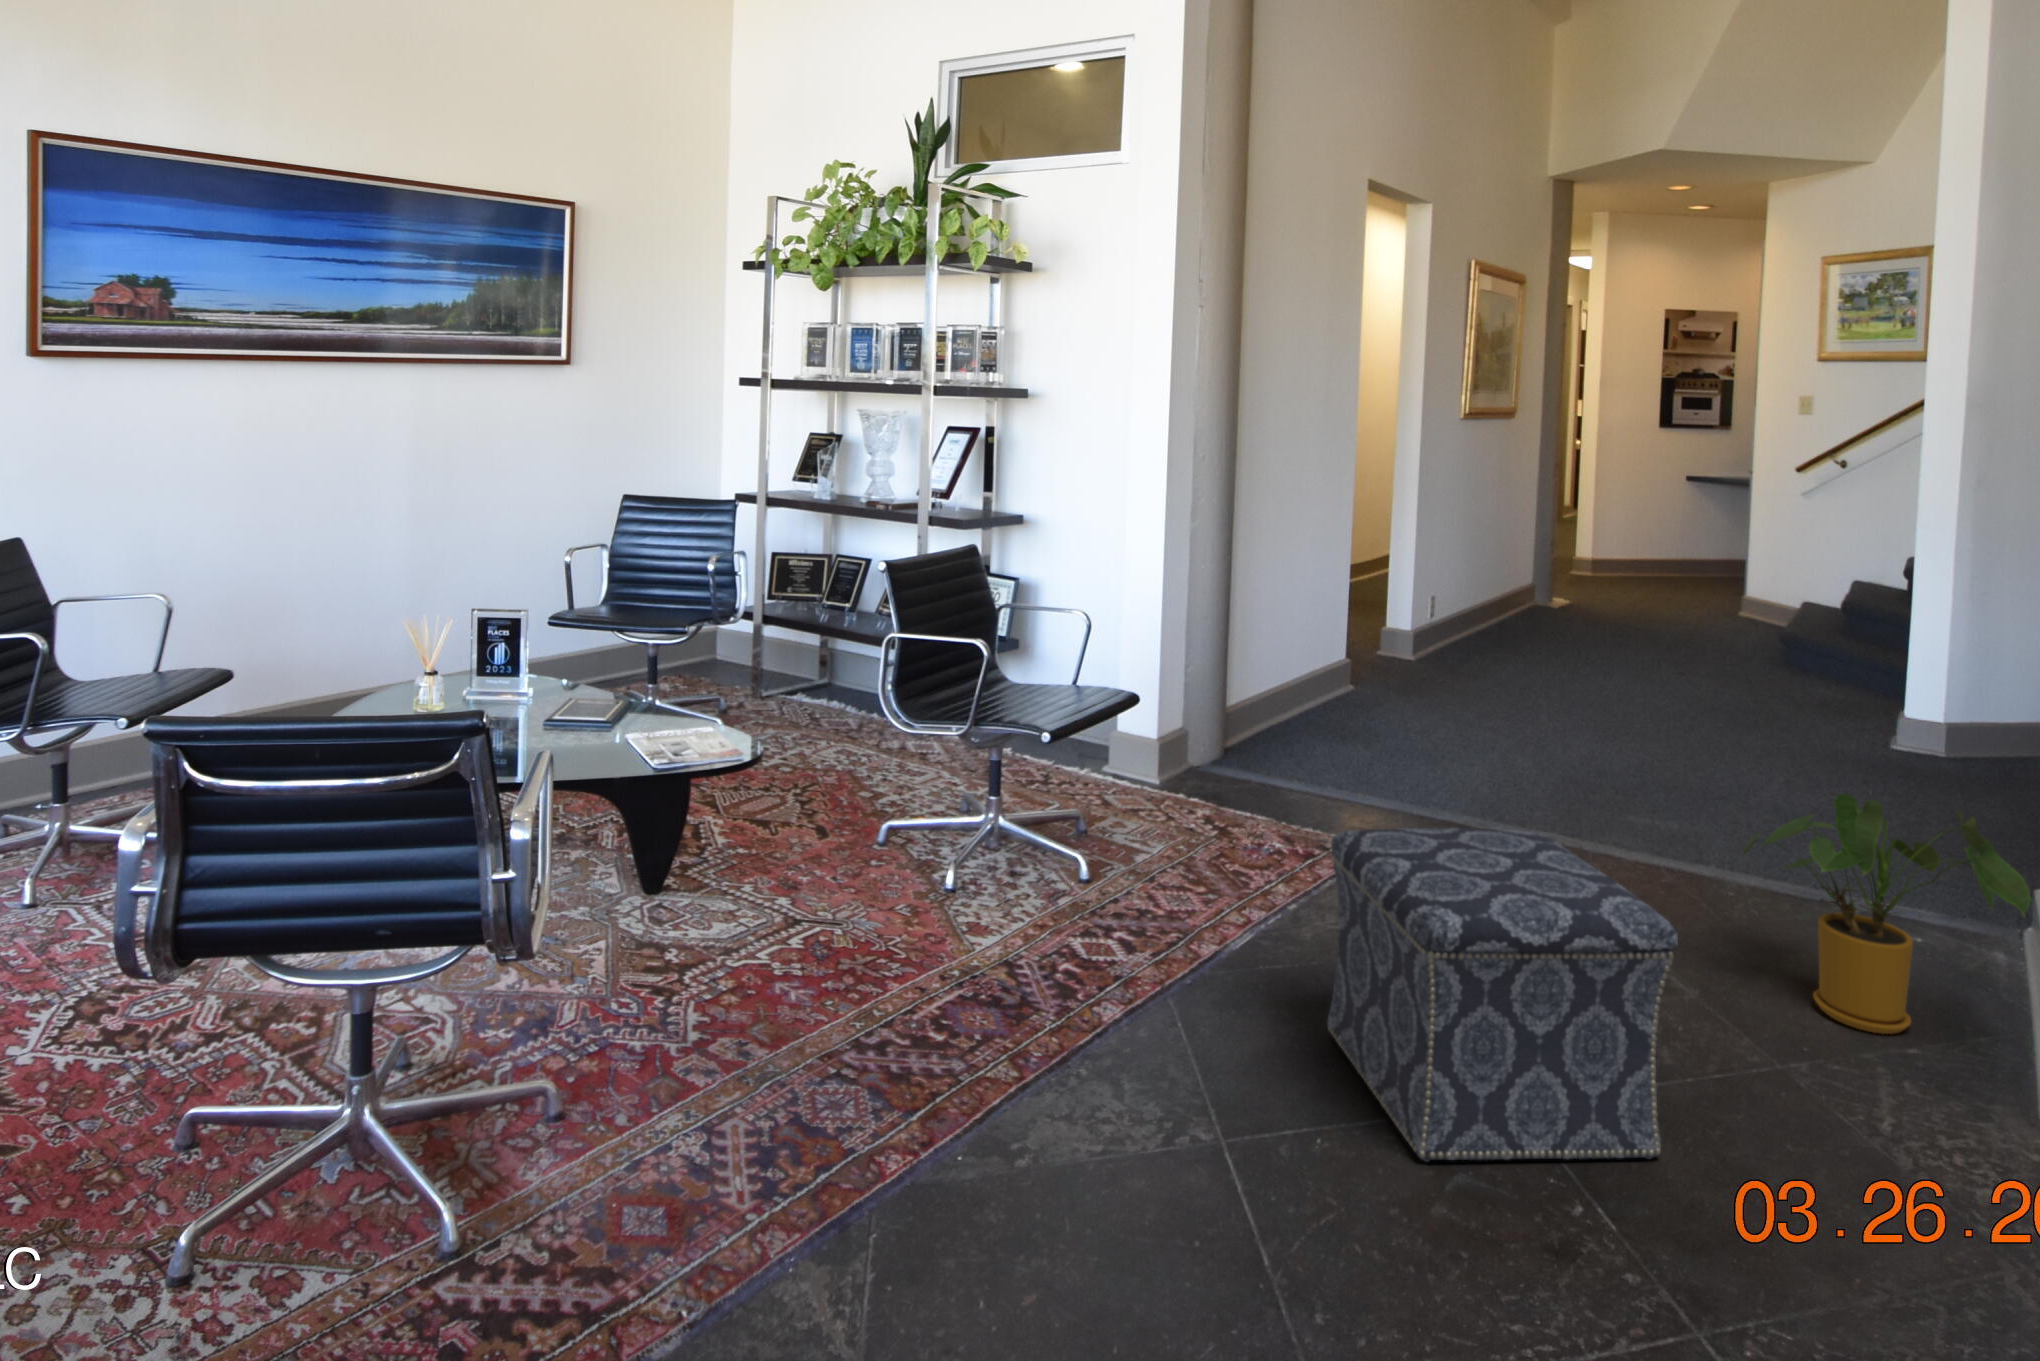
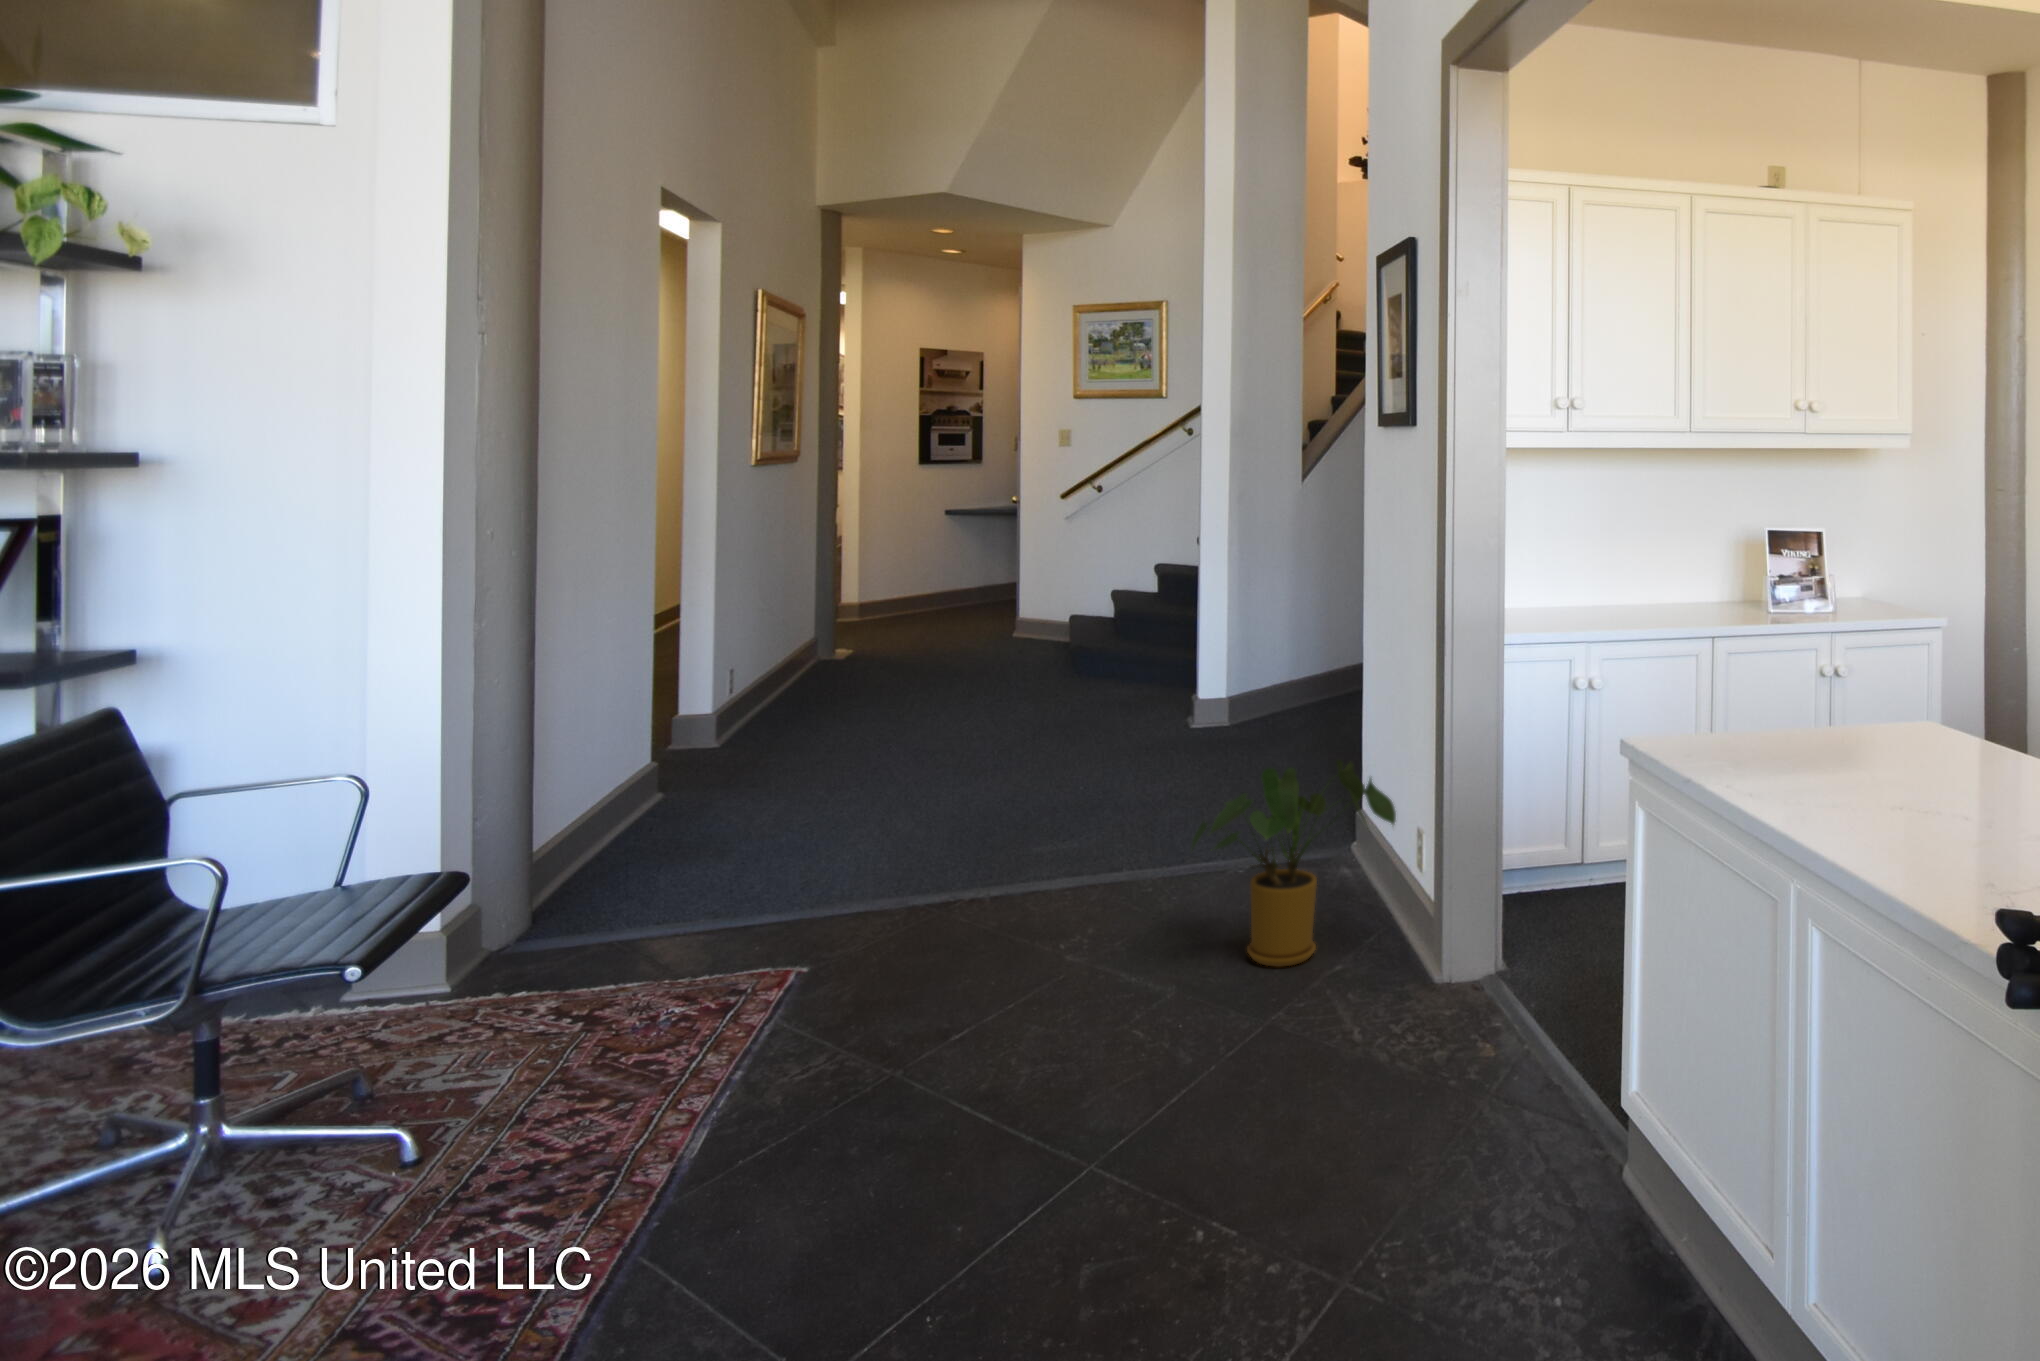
ottoman: present [1327,828,1678,1162] -> none [867,879,1237,1268]

